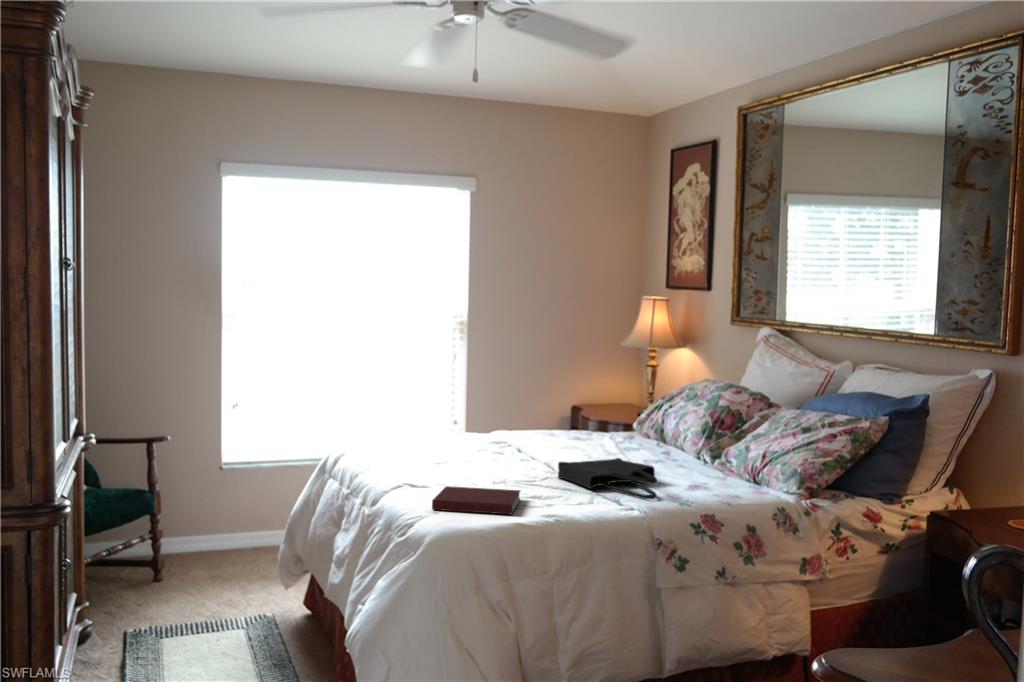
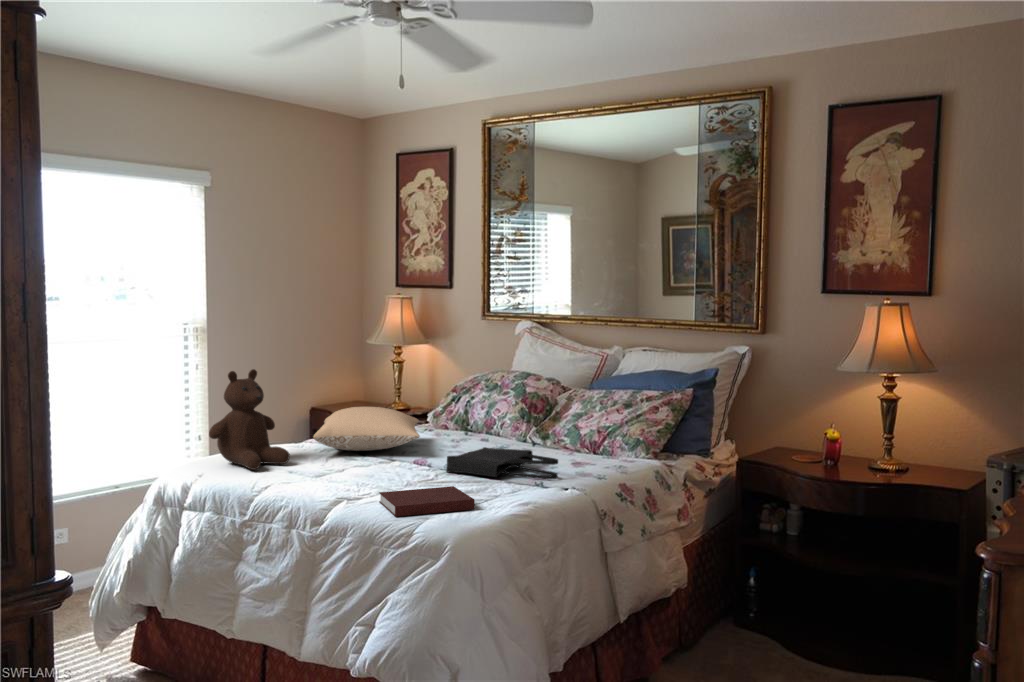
teddy bear: none [370,364,438,454] -> present [209,369,290,470]
pillow: none [465,406,593,449] -> present [313,407,419,451]

